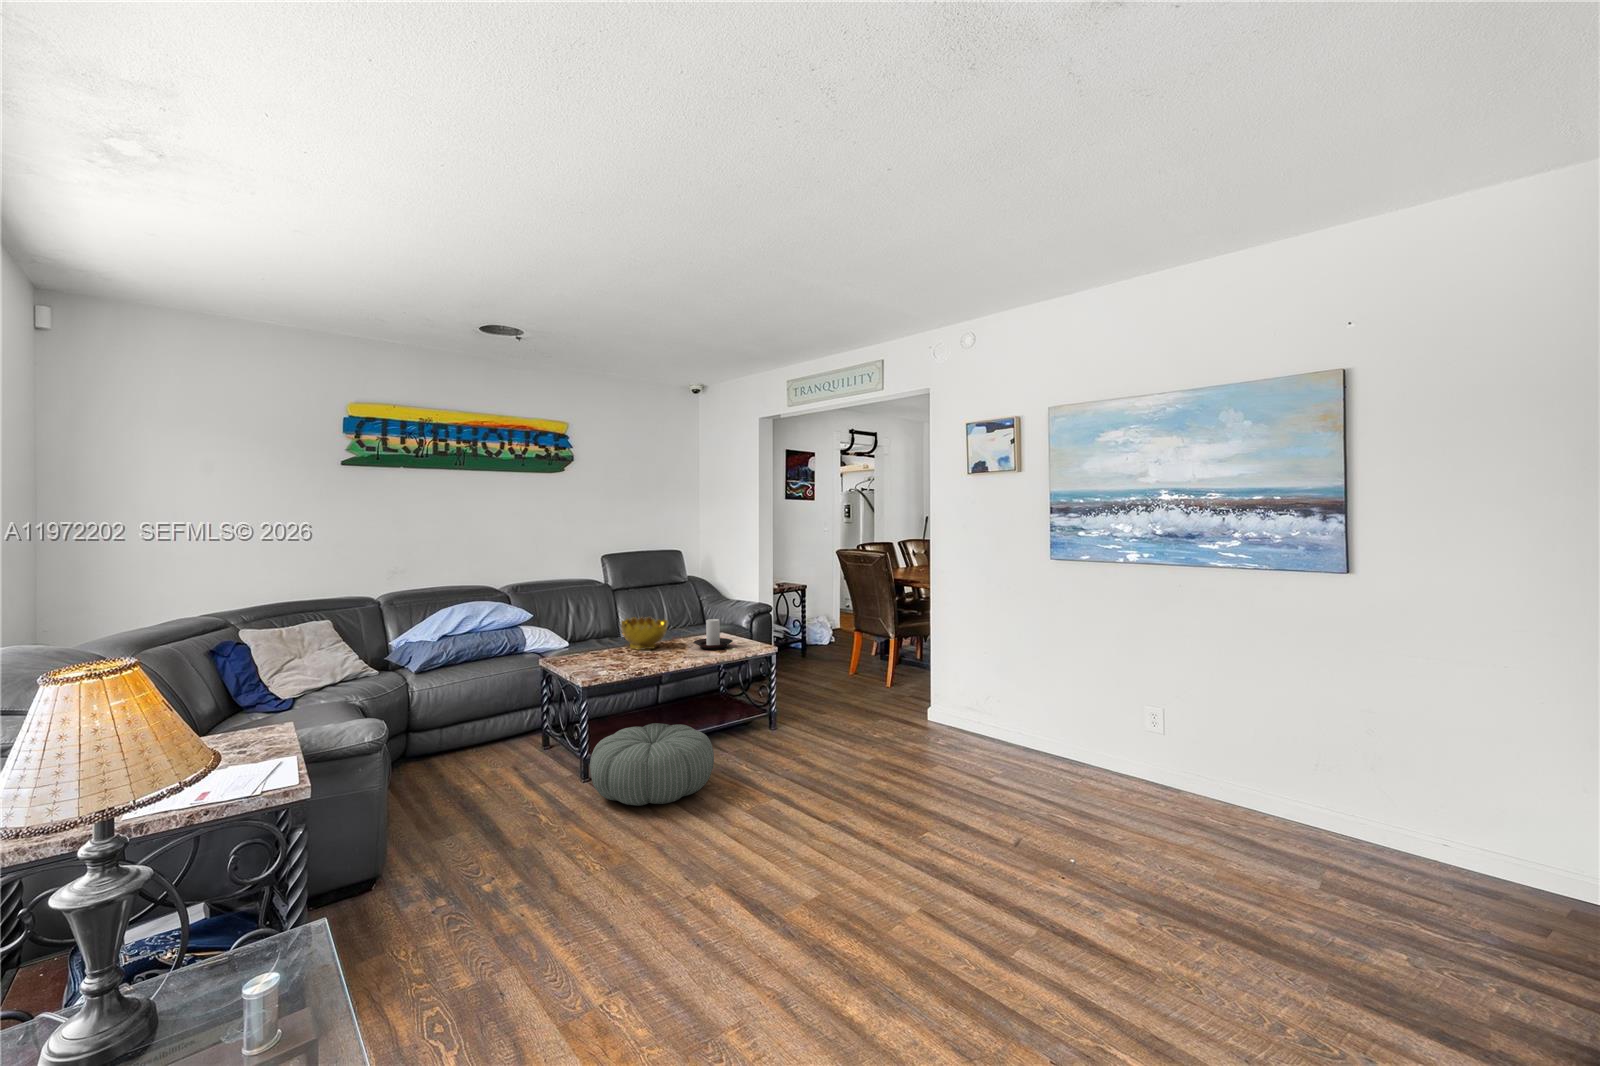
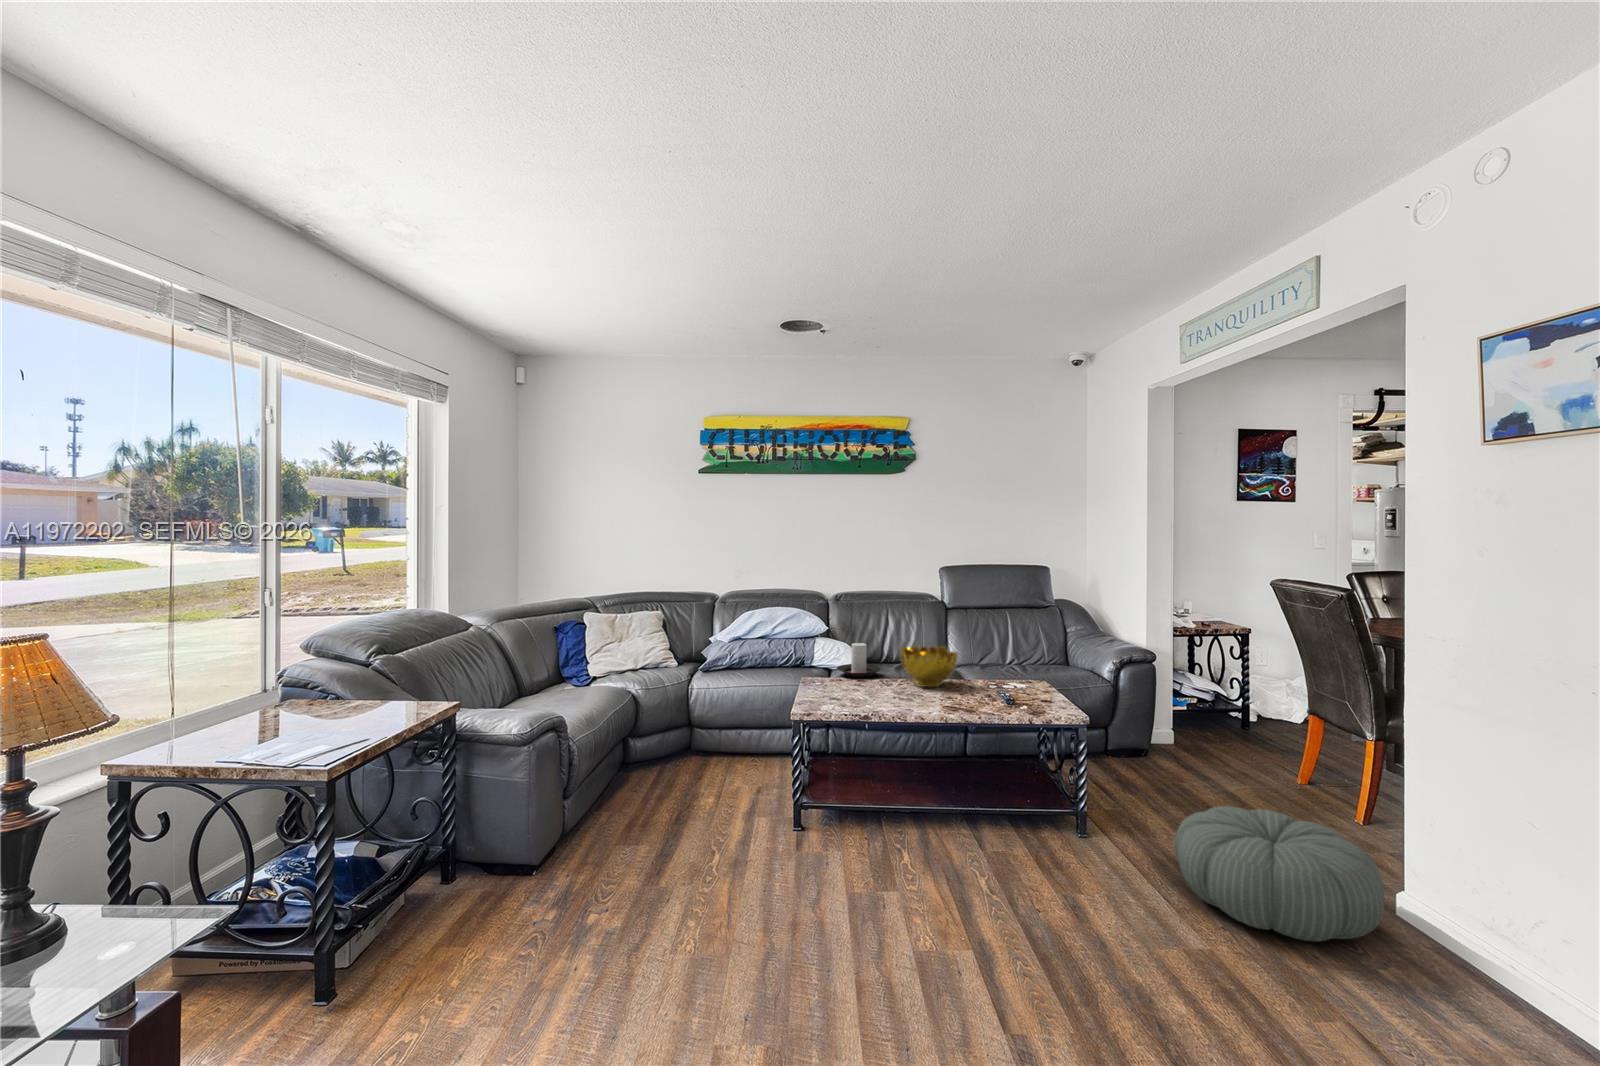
candle holder: present [693,619,733,649] -> present [837,643,881,678]
pouf: present [590,723,714,806] -> present [1174,806,1384,942]

